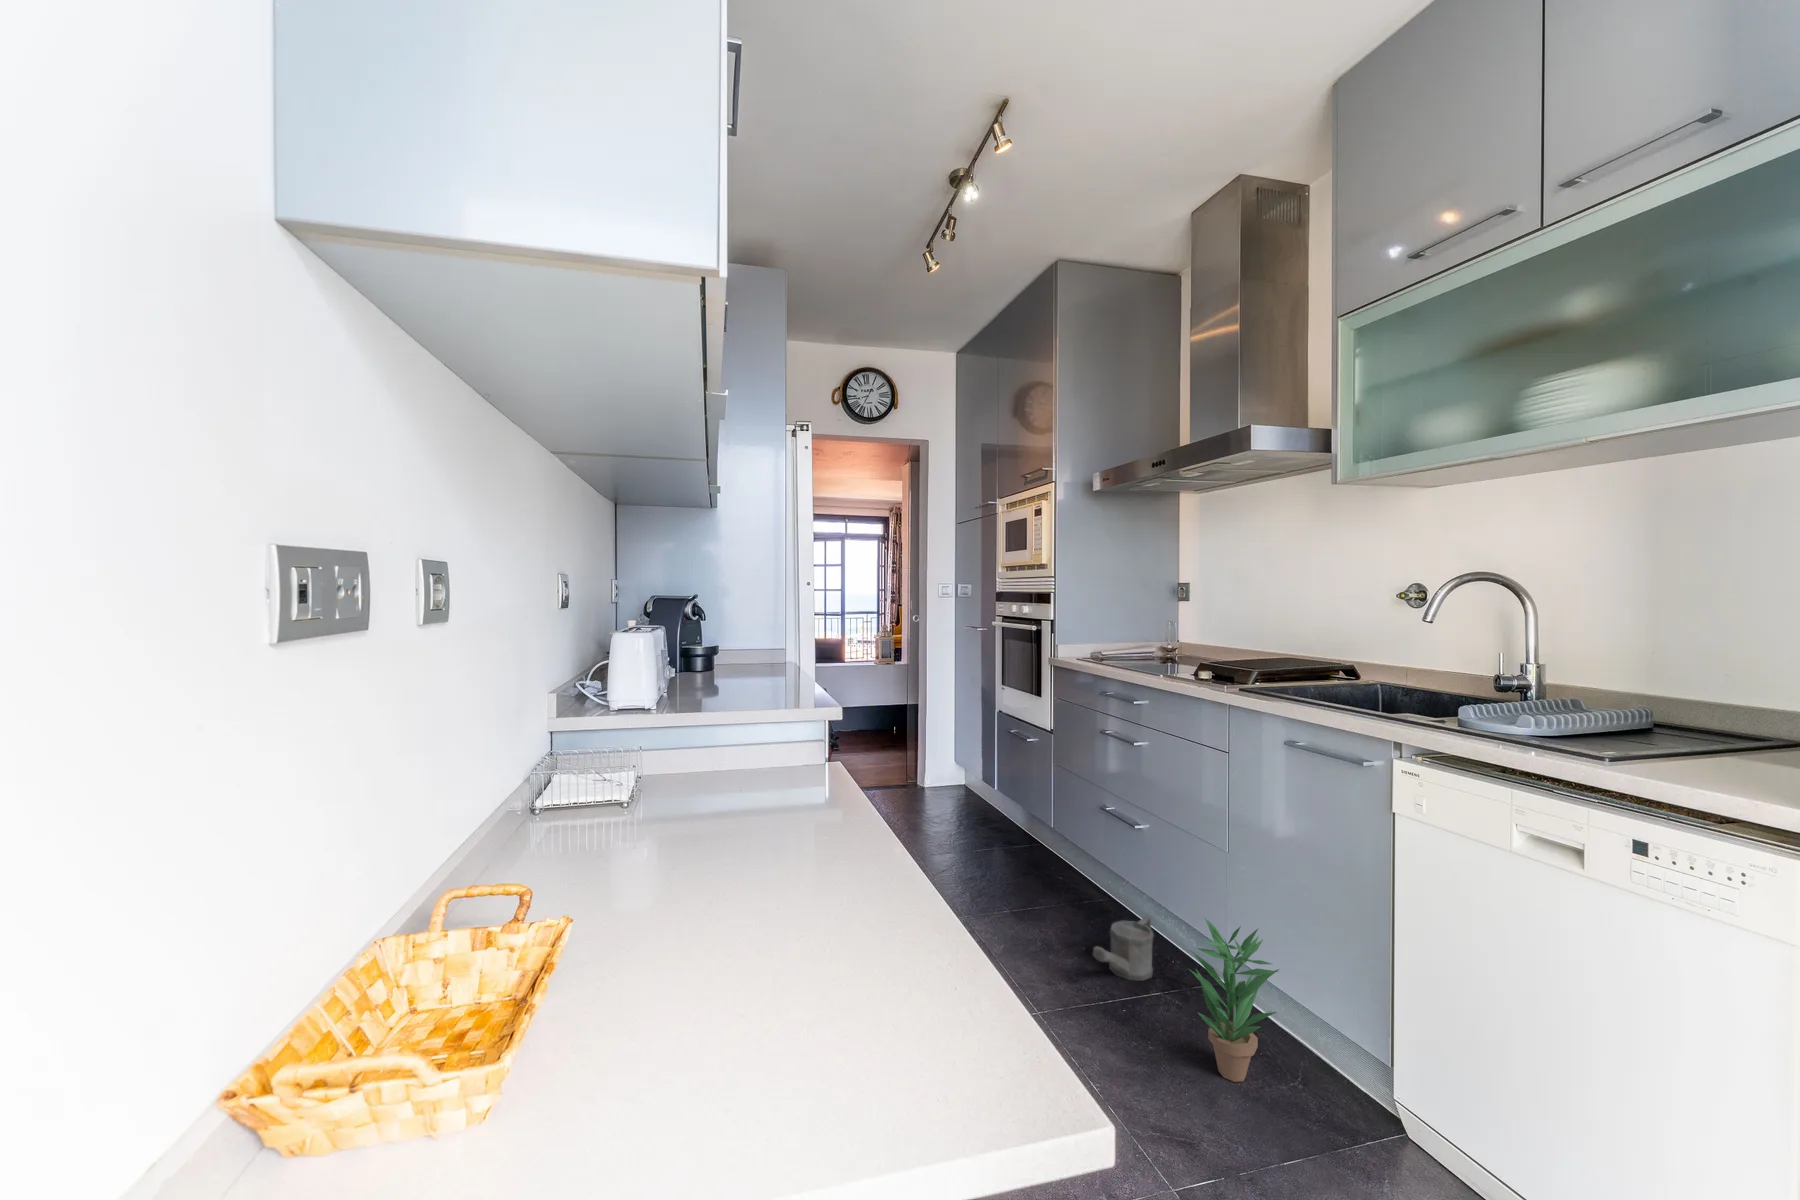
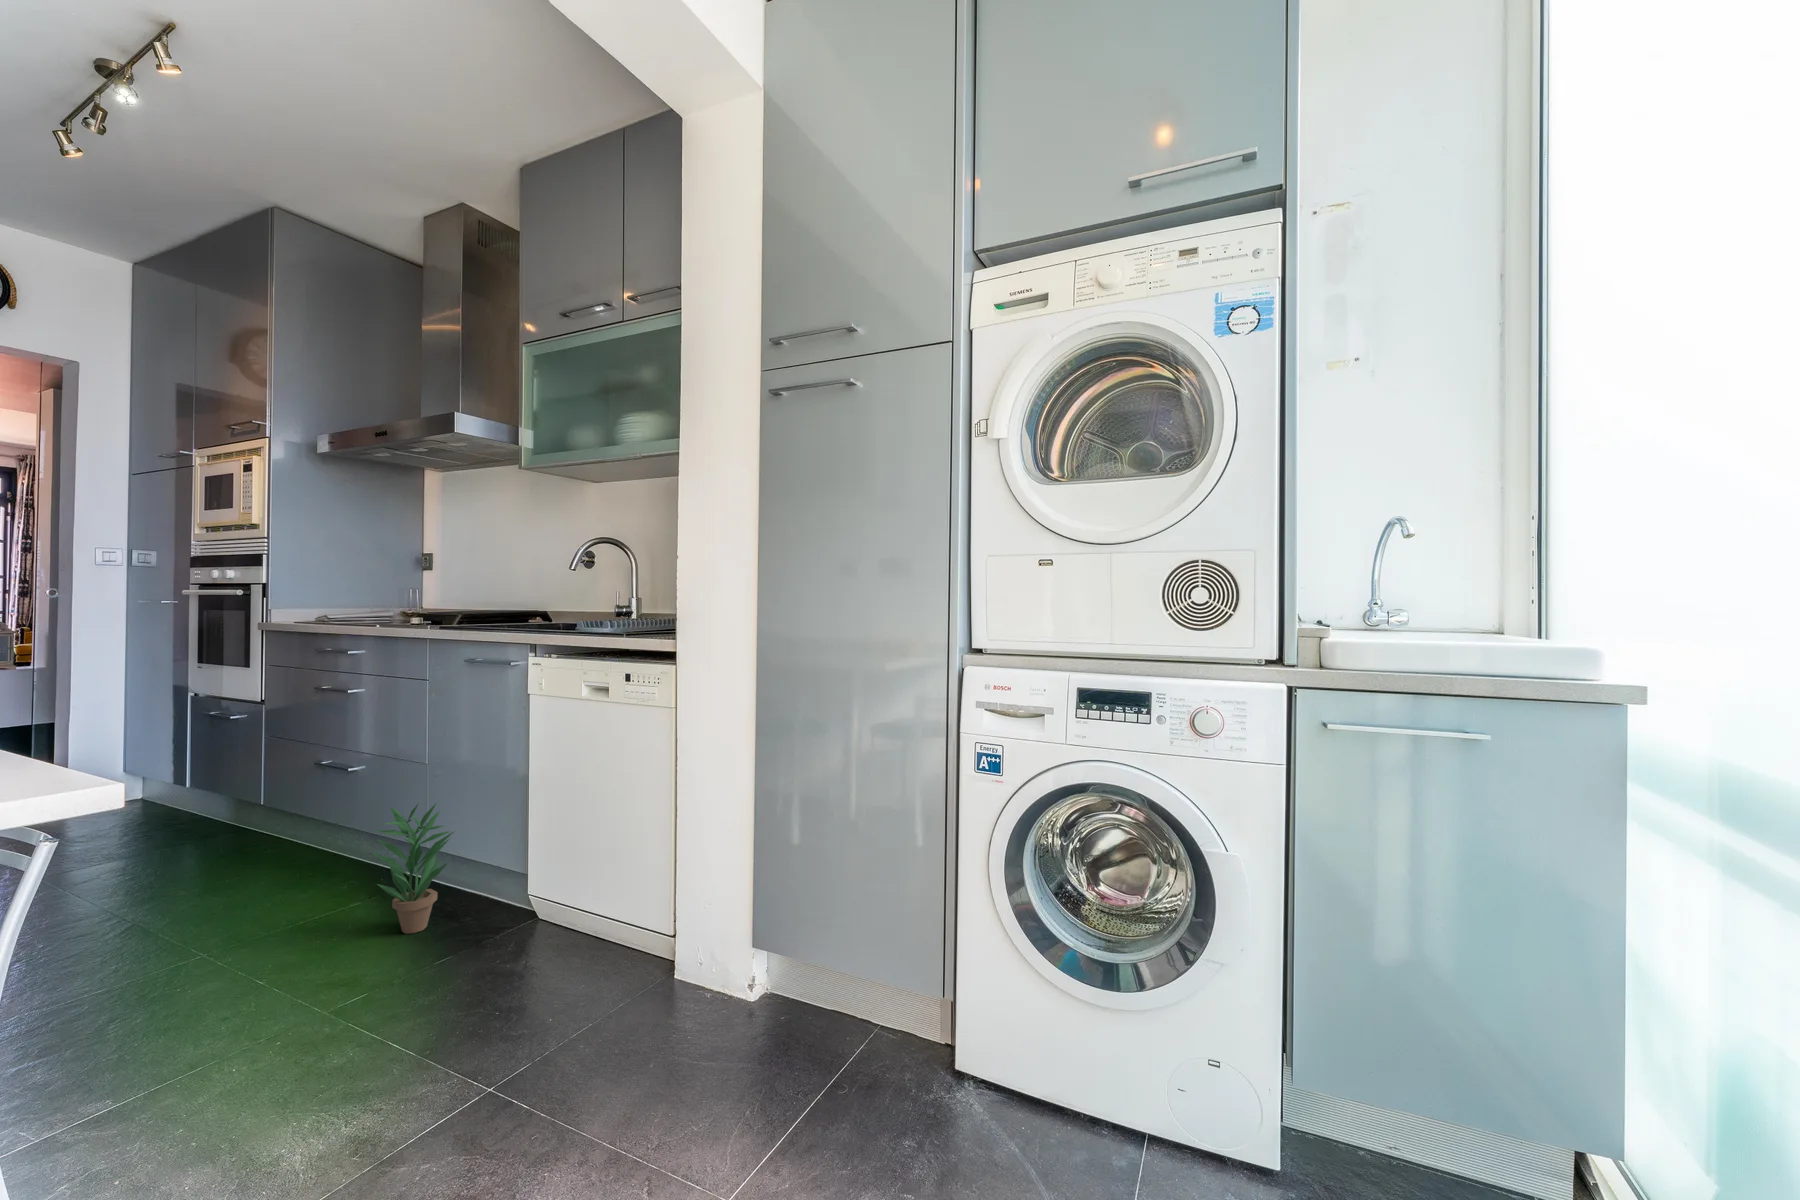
watering can: present [1093,916,1154,981] -> none [282,843,362,902]

